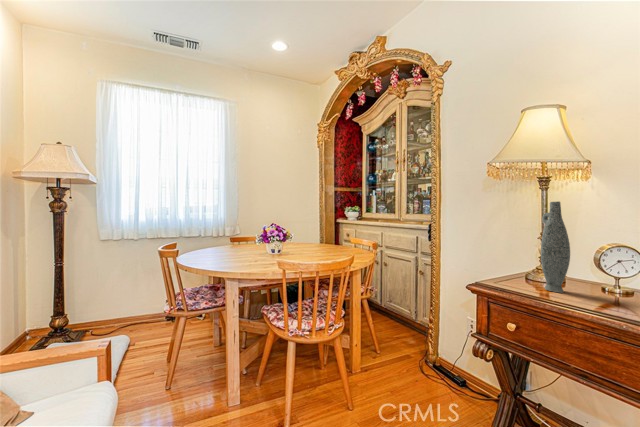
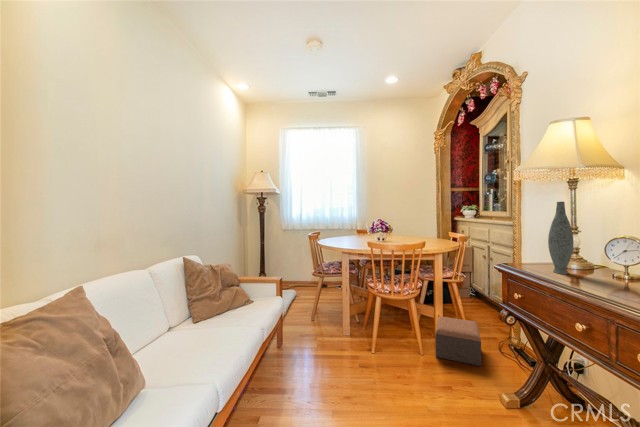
footstool: none [359,346,422,410] -> present [435,317,481,366]

